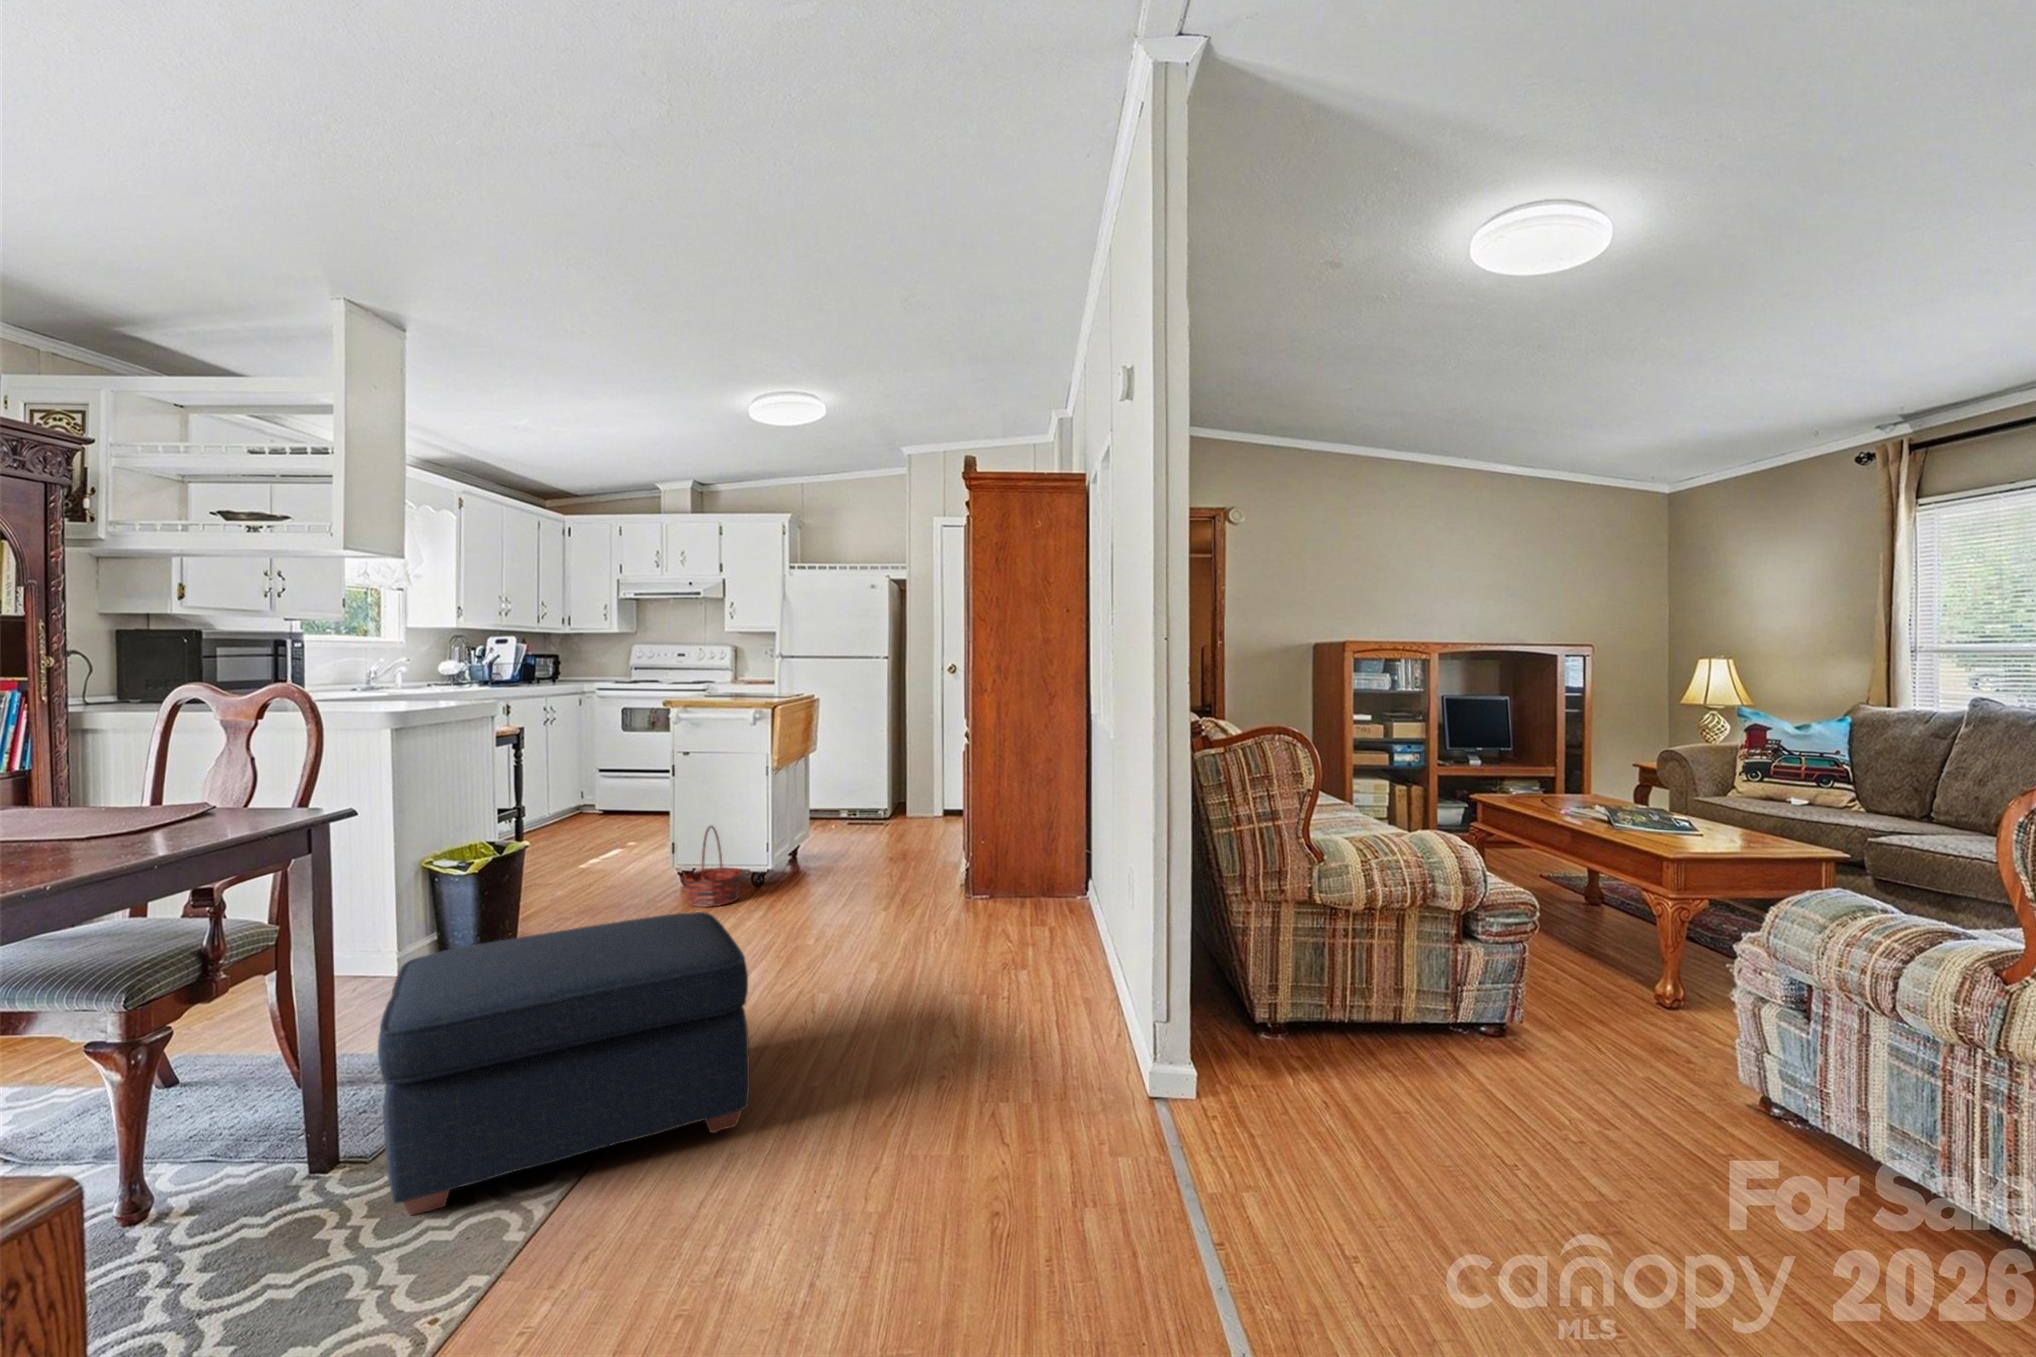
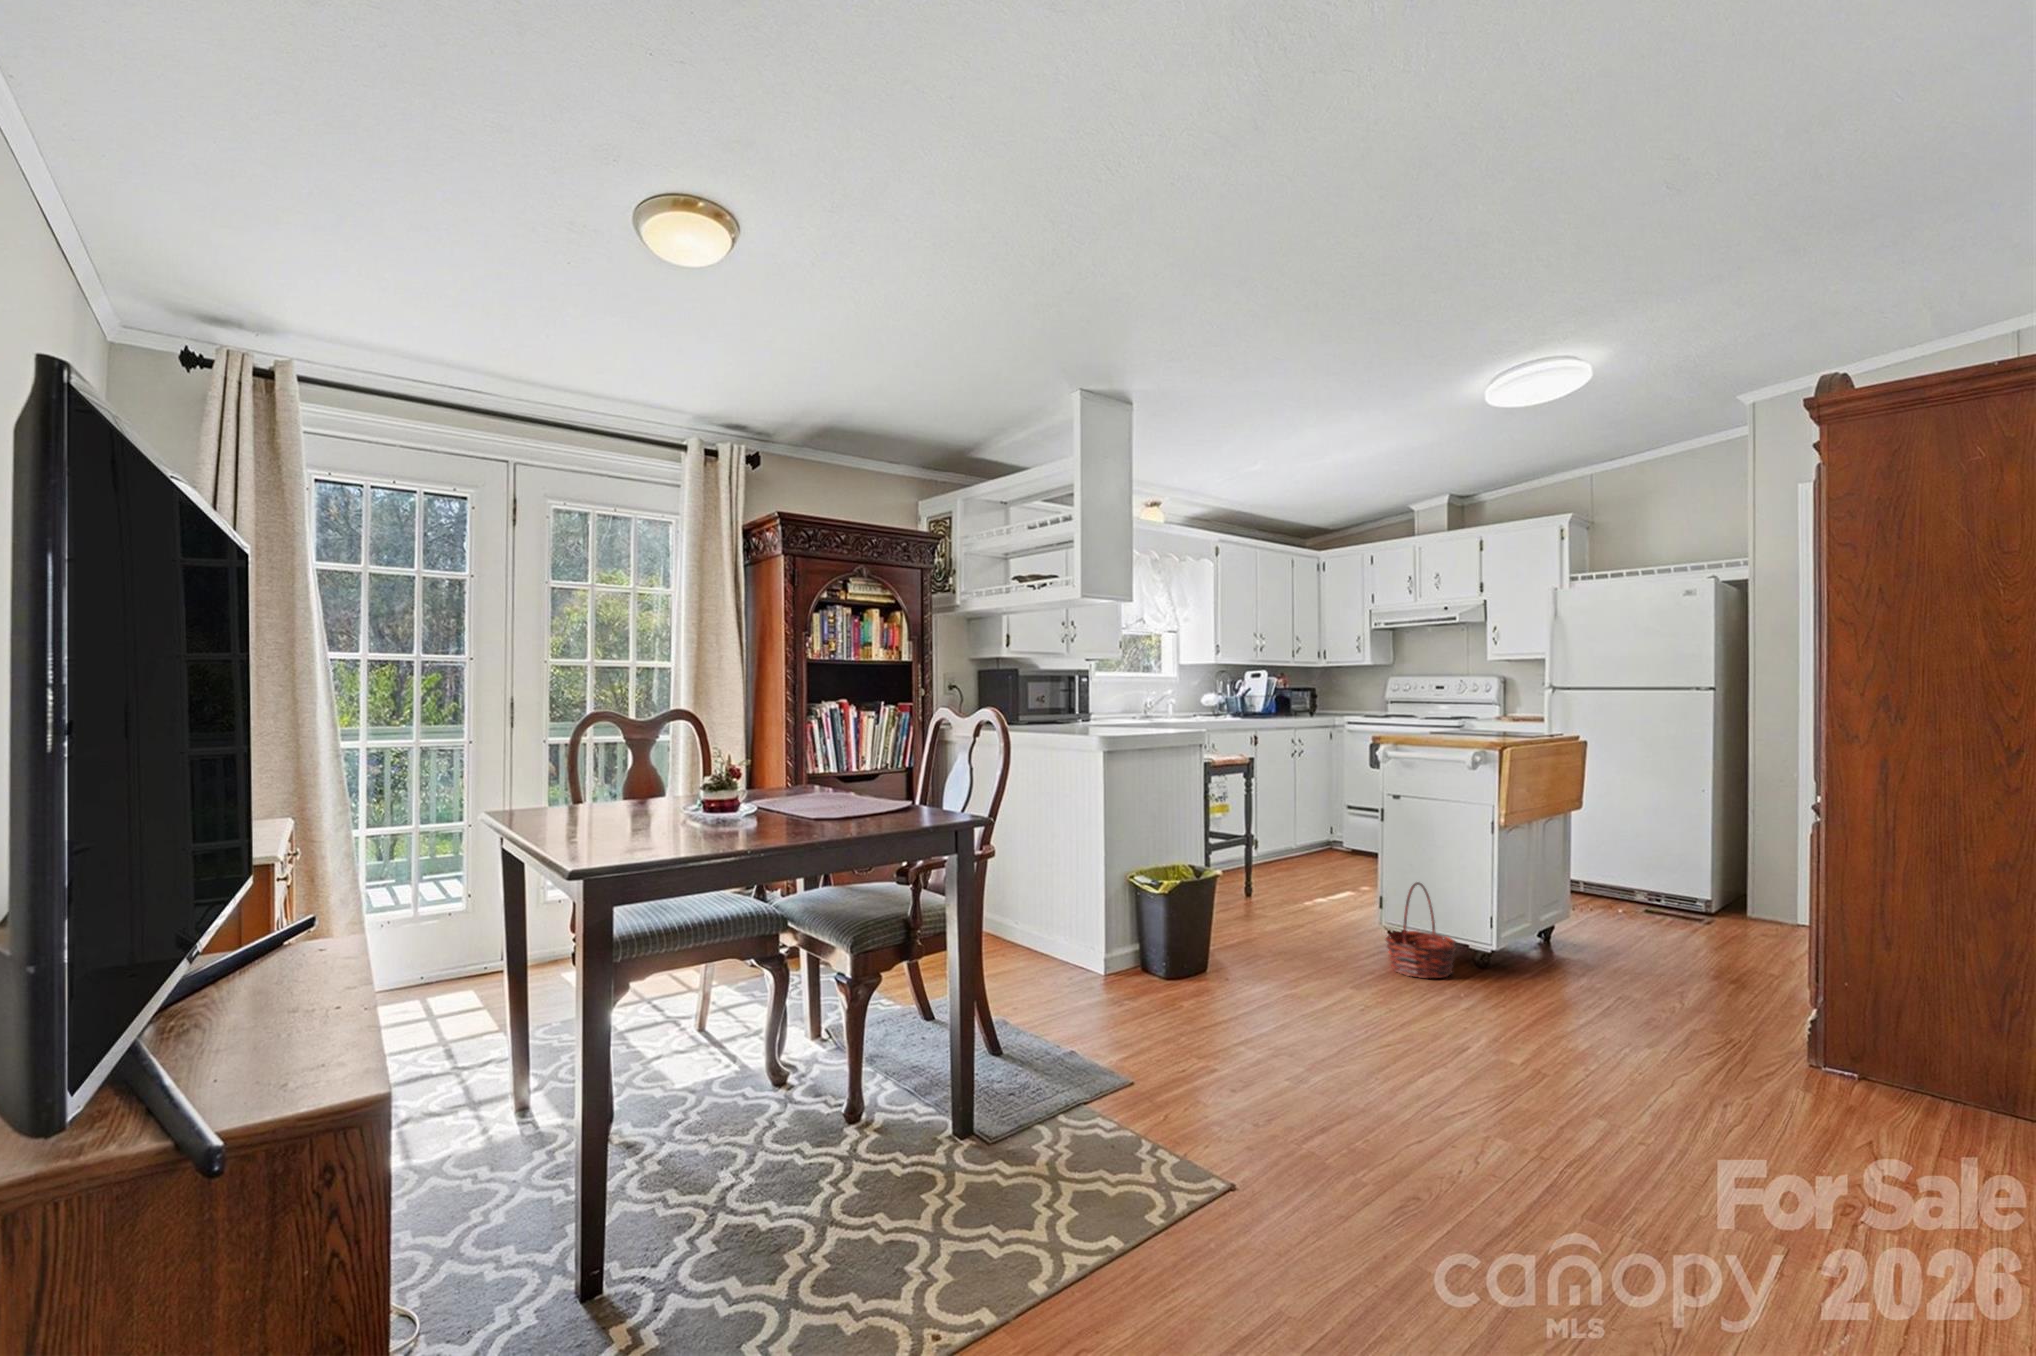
ottoman: present [378,912,750,1215] -> none [961,965,1327,1278]

